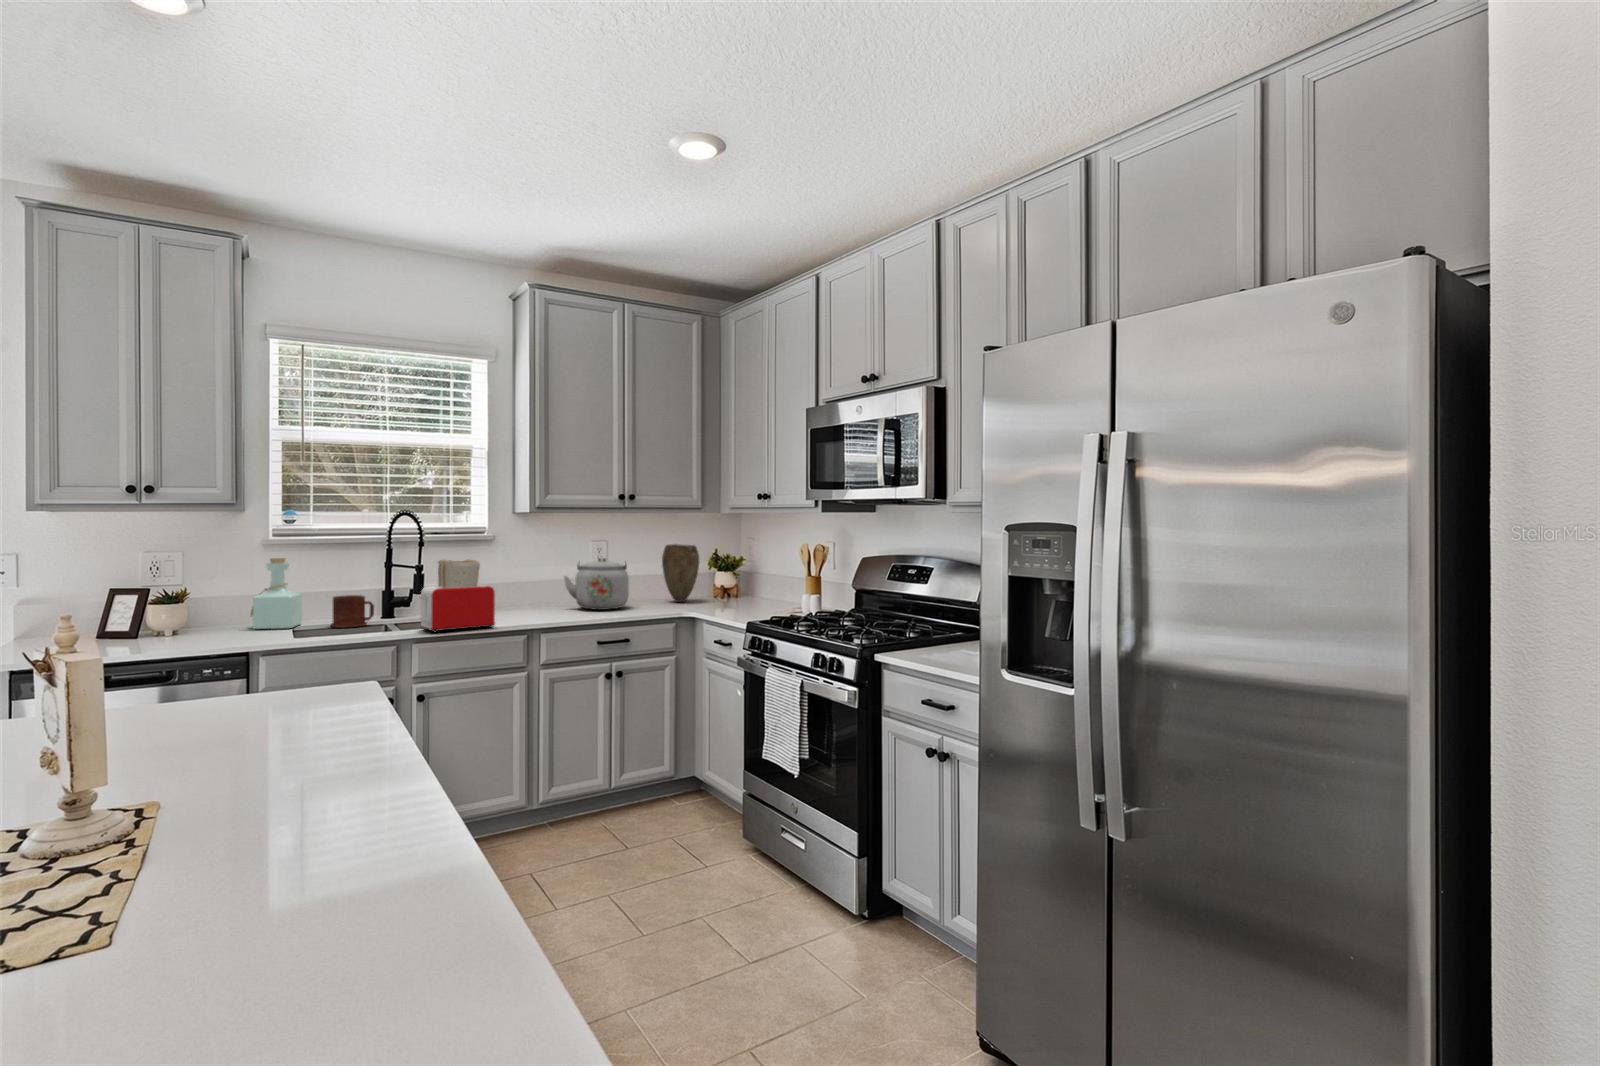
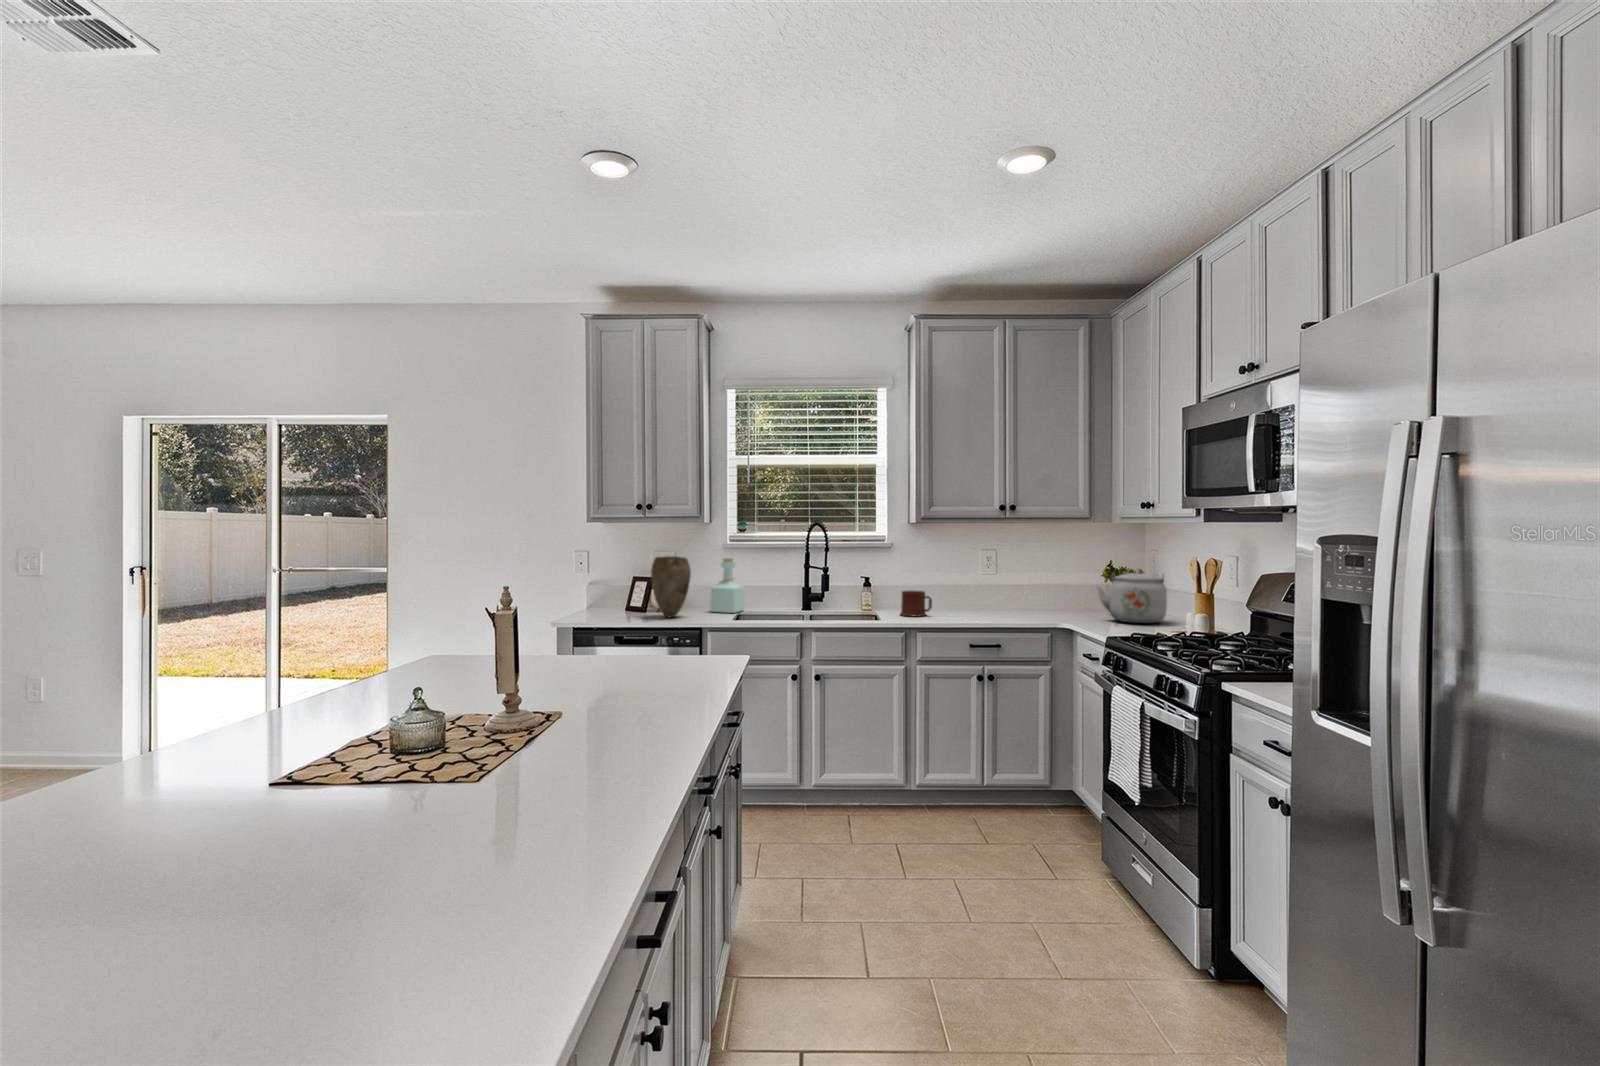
vase: present [662,544,700,602] -> present [651,556,691,617]
kettle: present [564,558,629,610] -> present [1098,570,1167,623]
toaster: present [420,560,495,632] -> none [817,563,877,624]
mug: present [331,595,374,628] -> present [900,590,932,616]

